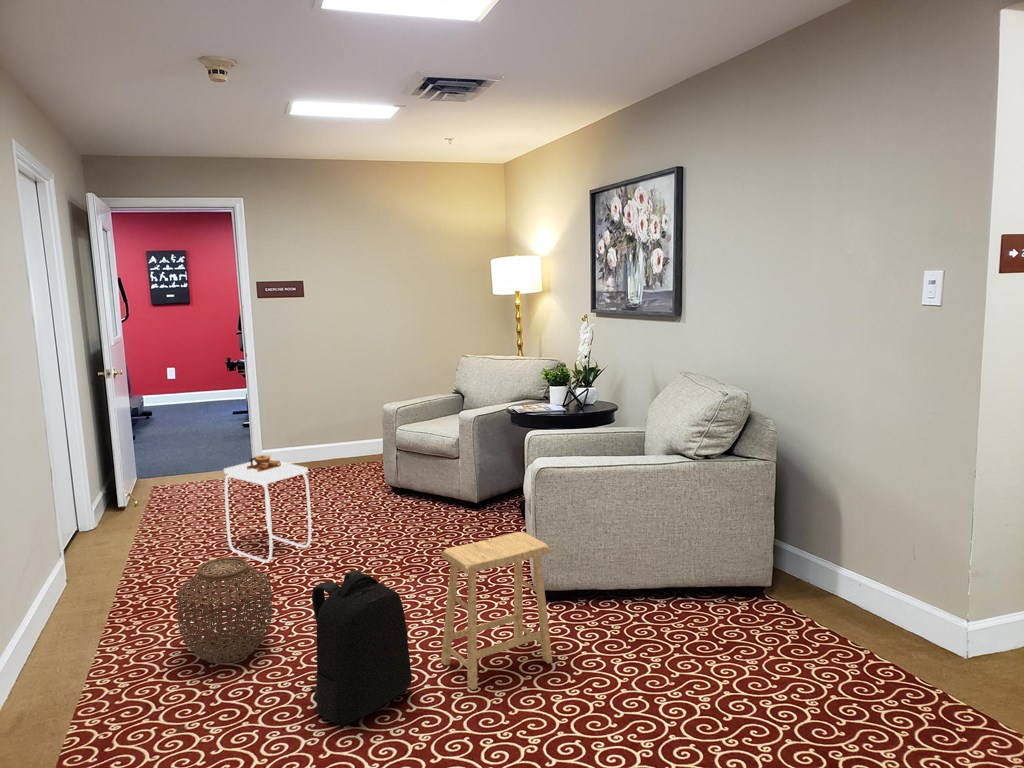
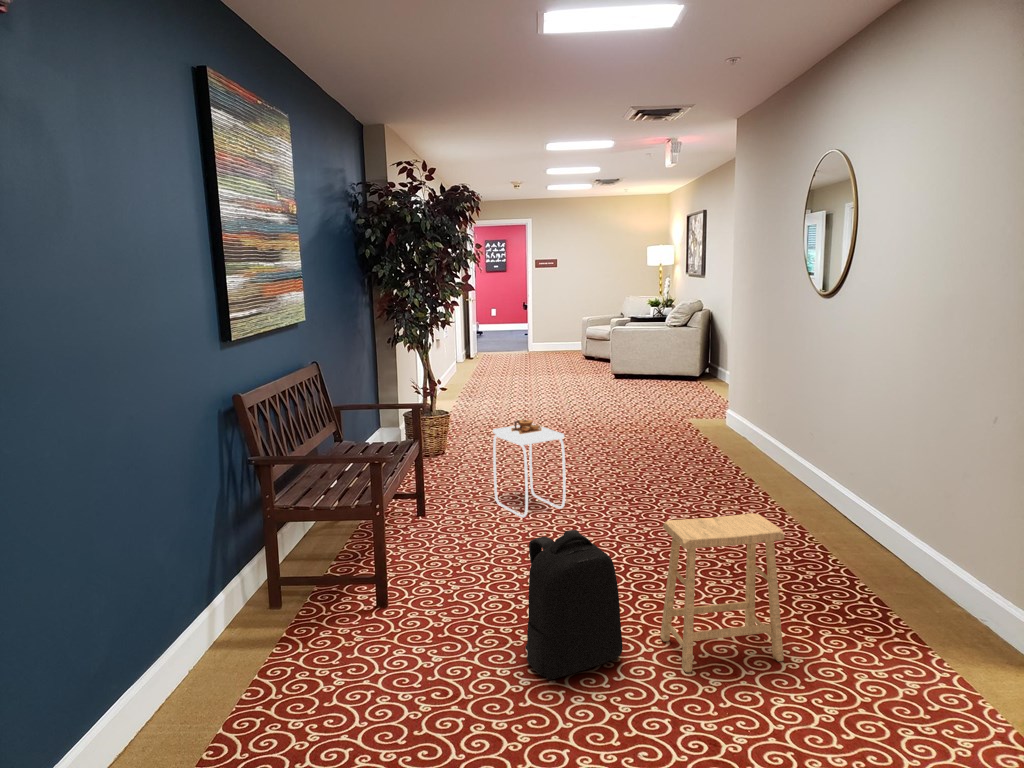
woven basket: present [177,557,272,663] -> none [426,505,507,600]

